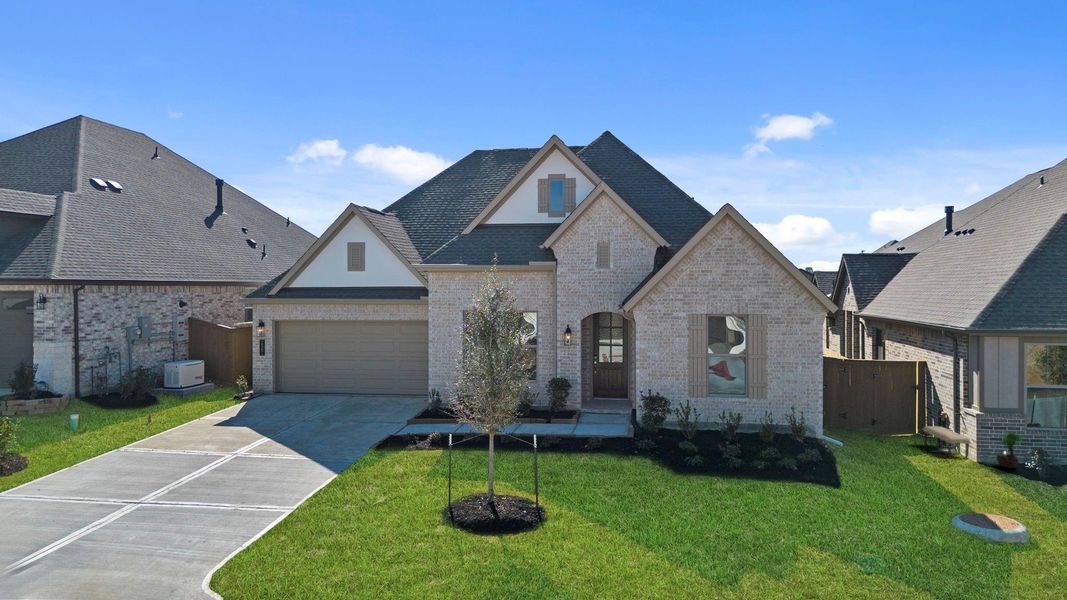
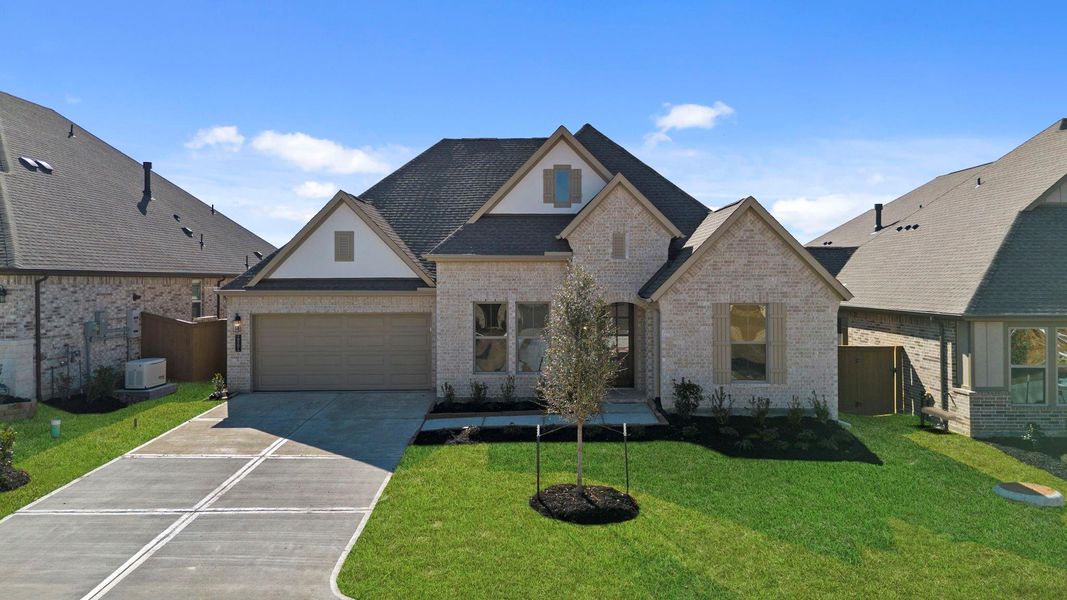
potted tree: present [997,432,1022,468] -> none [986,404,1010,440]

